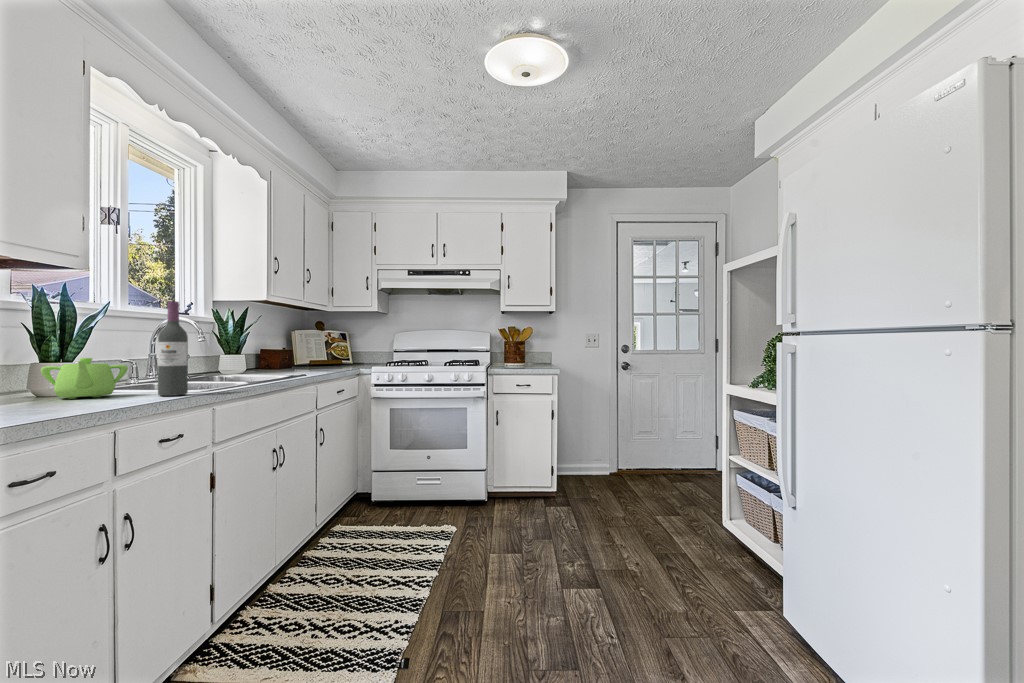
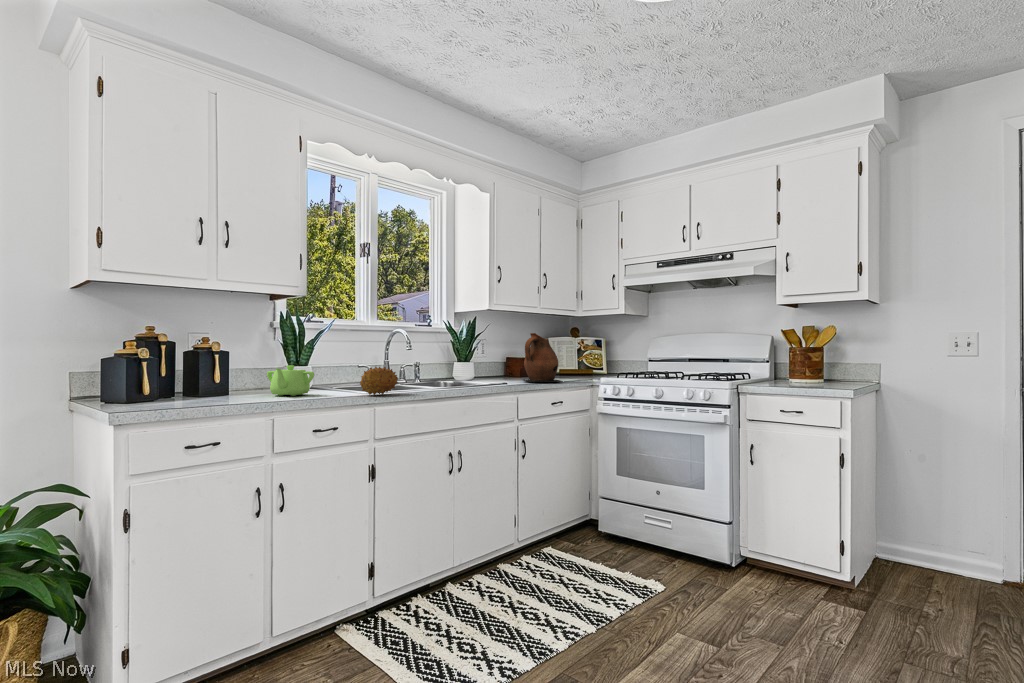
wine bottle: present [158,301,188,396] -> none [323,321,344,398]
ceramic pitcher: none [299,326,345,372] -> present [523,333,561,382]
fruit: none [191,357,237,390] -> present [360,367,398,395]

